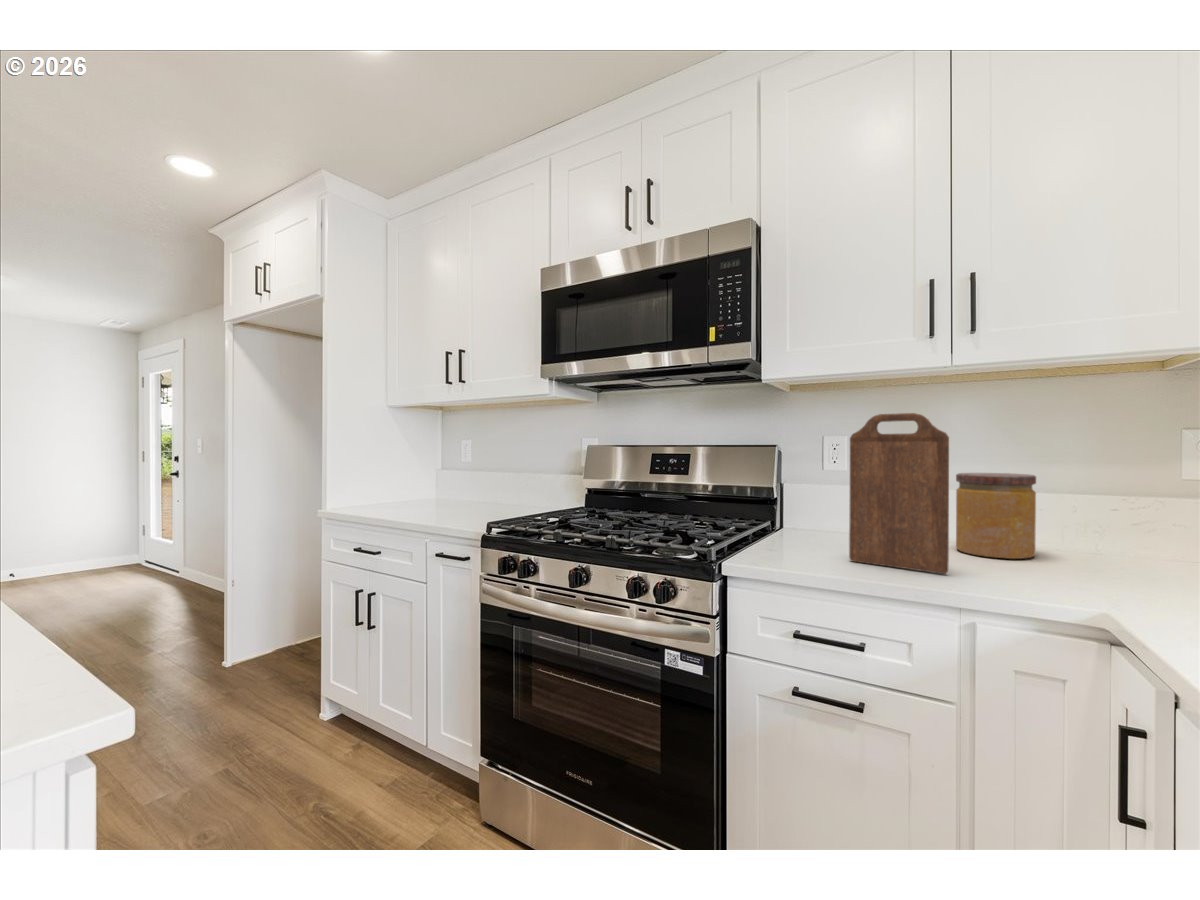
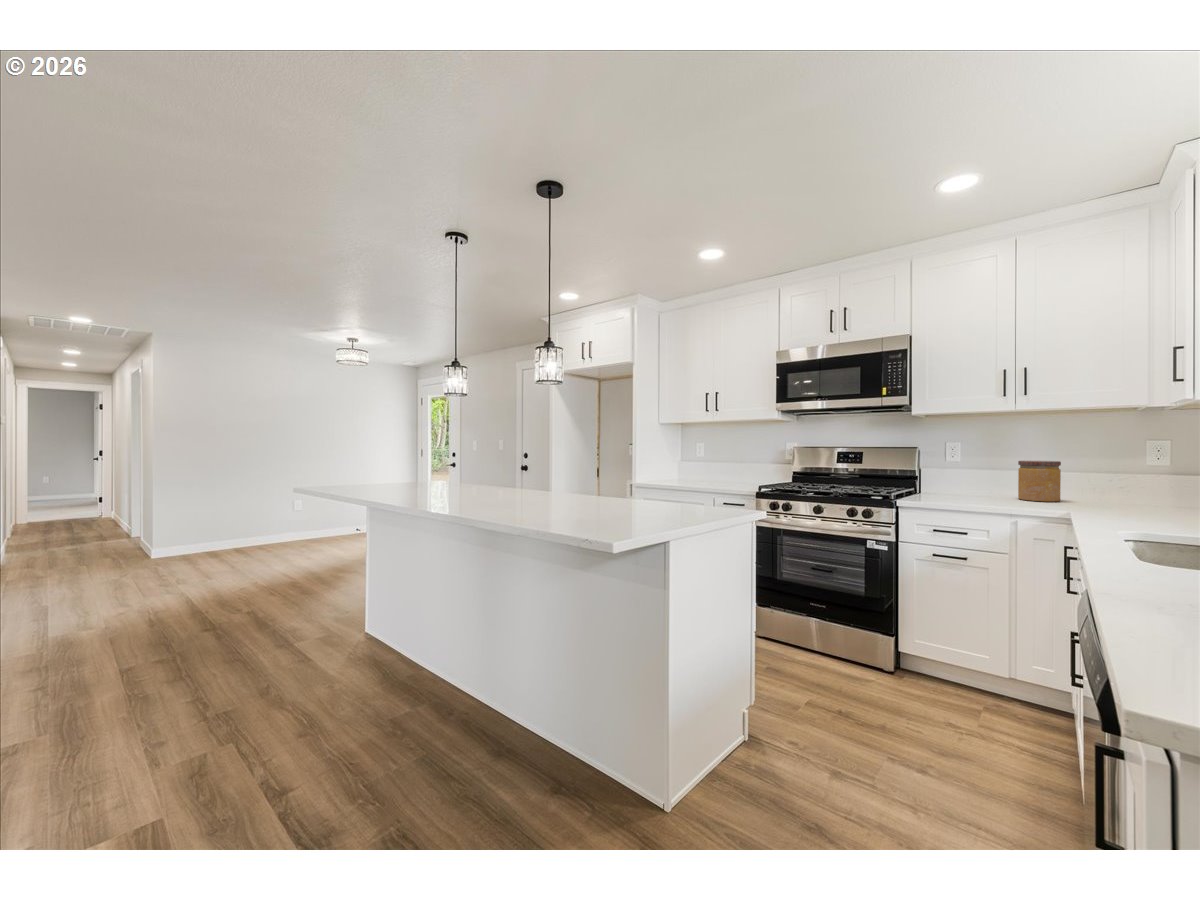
cutting board: present [849,413,949,574] -> none [961,432,1011,504]

